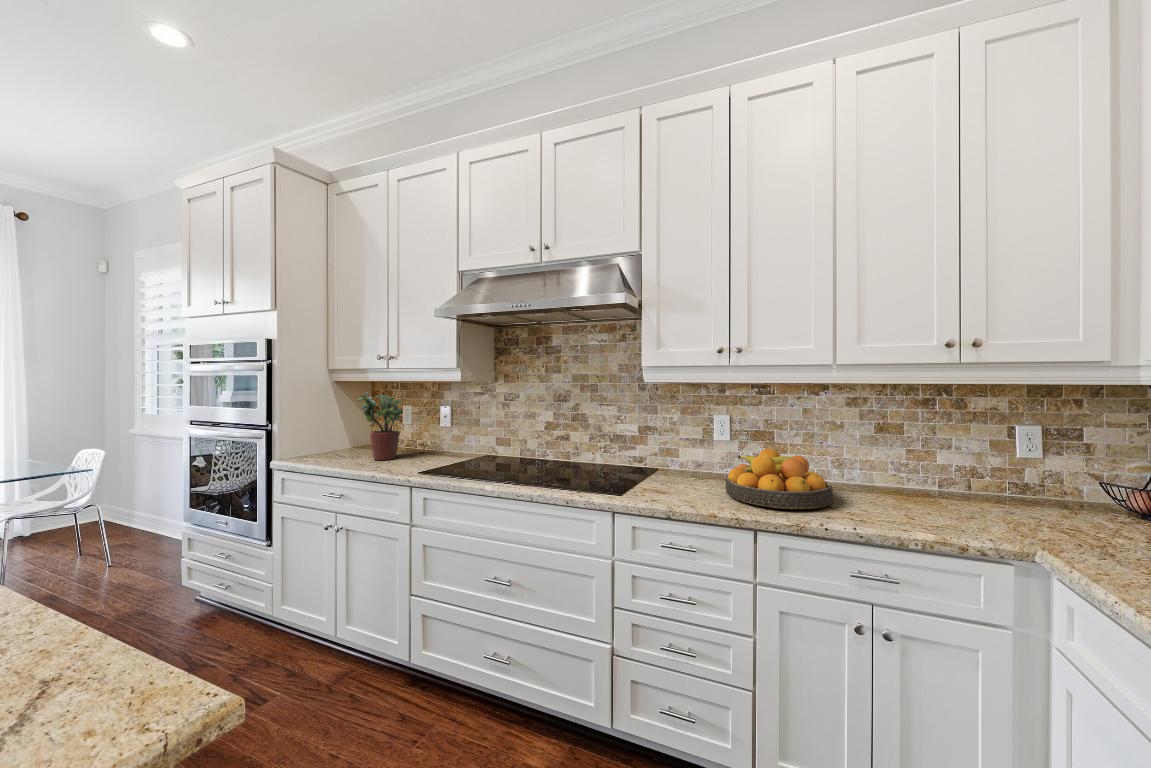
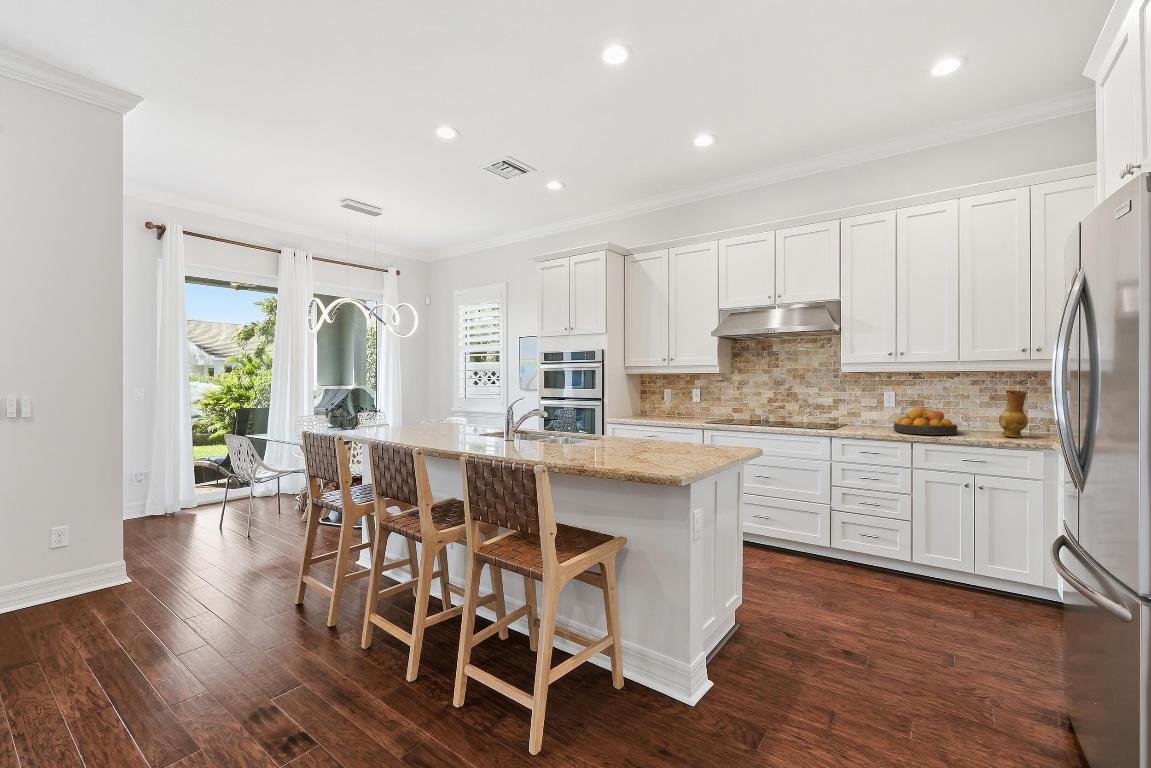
potted plant: present [357,392,402,460] -> none [652,379,677,420]
ceramic jug: none [906,422,962,517] -> present [998,390,1028,438]

